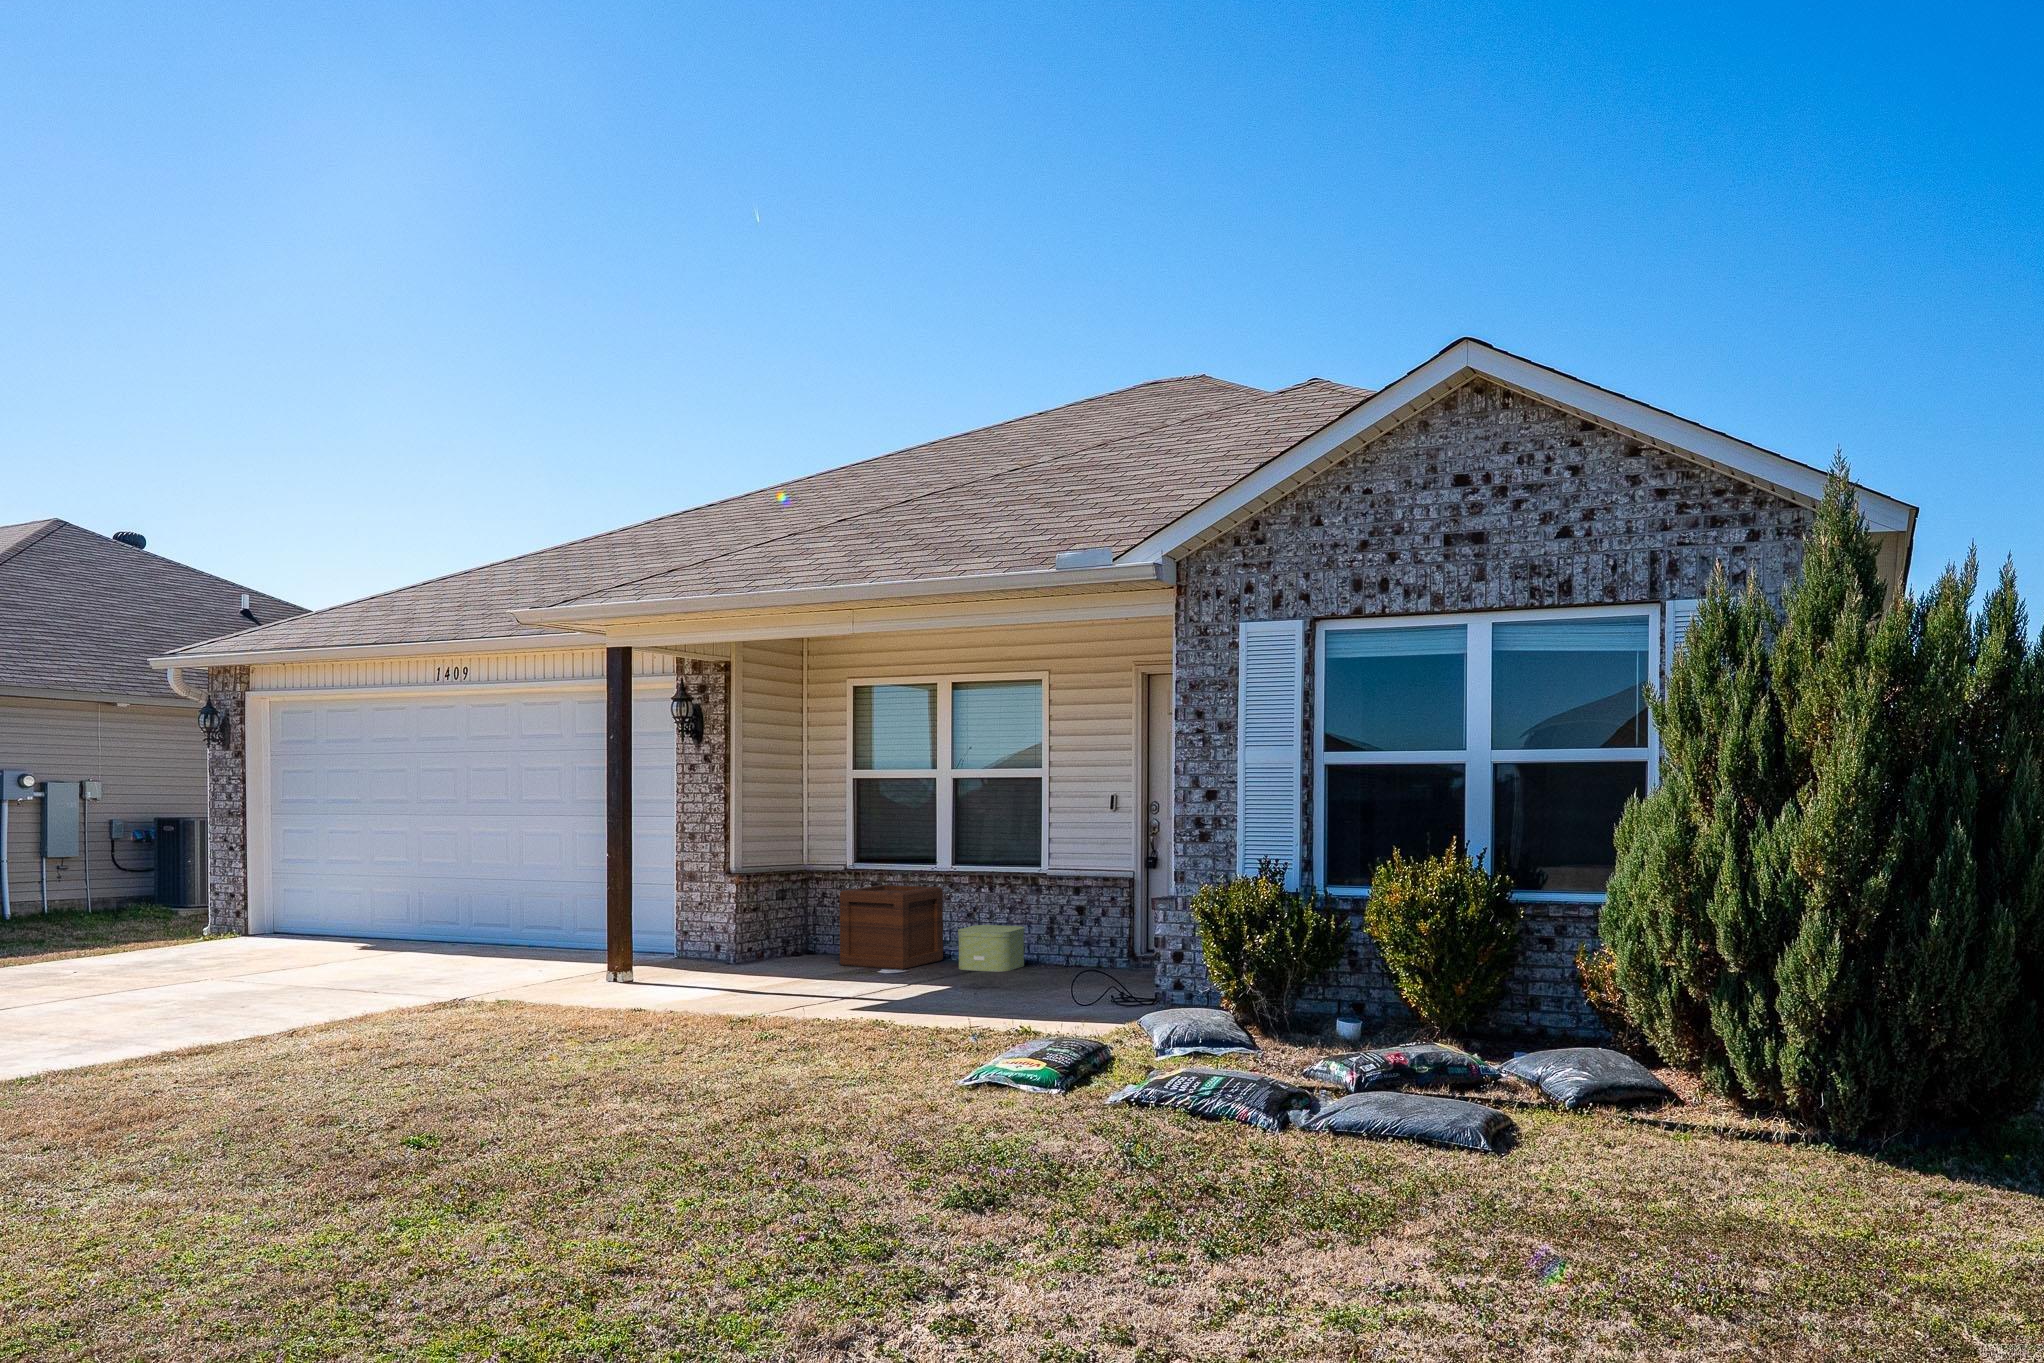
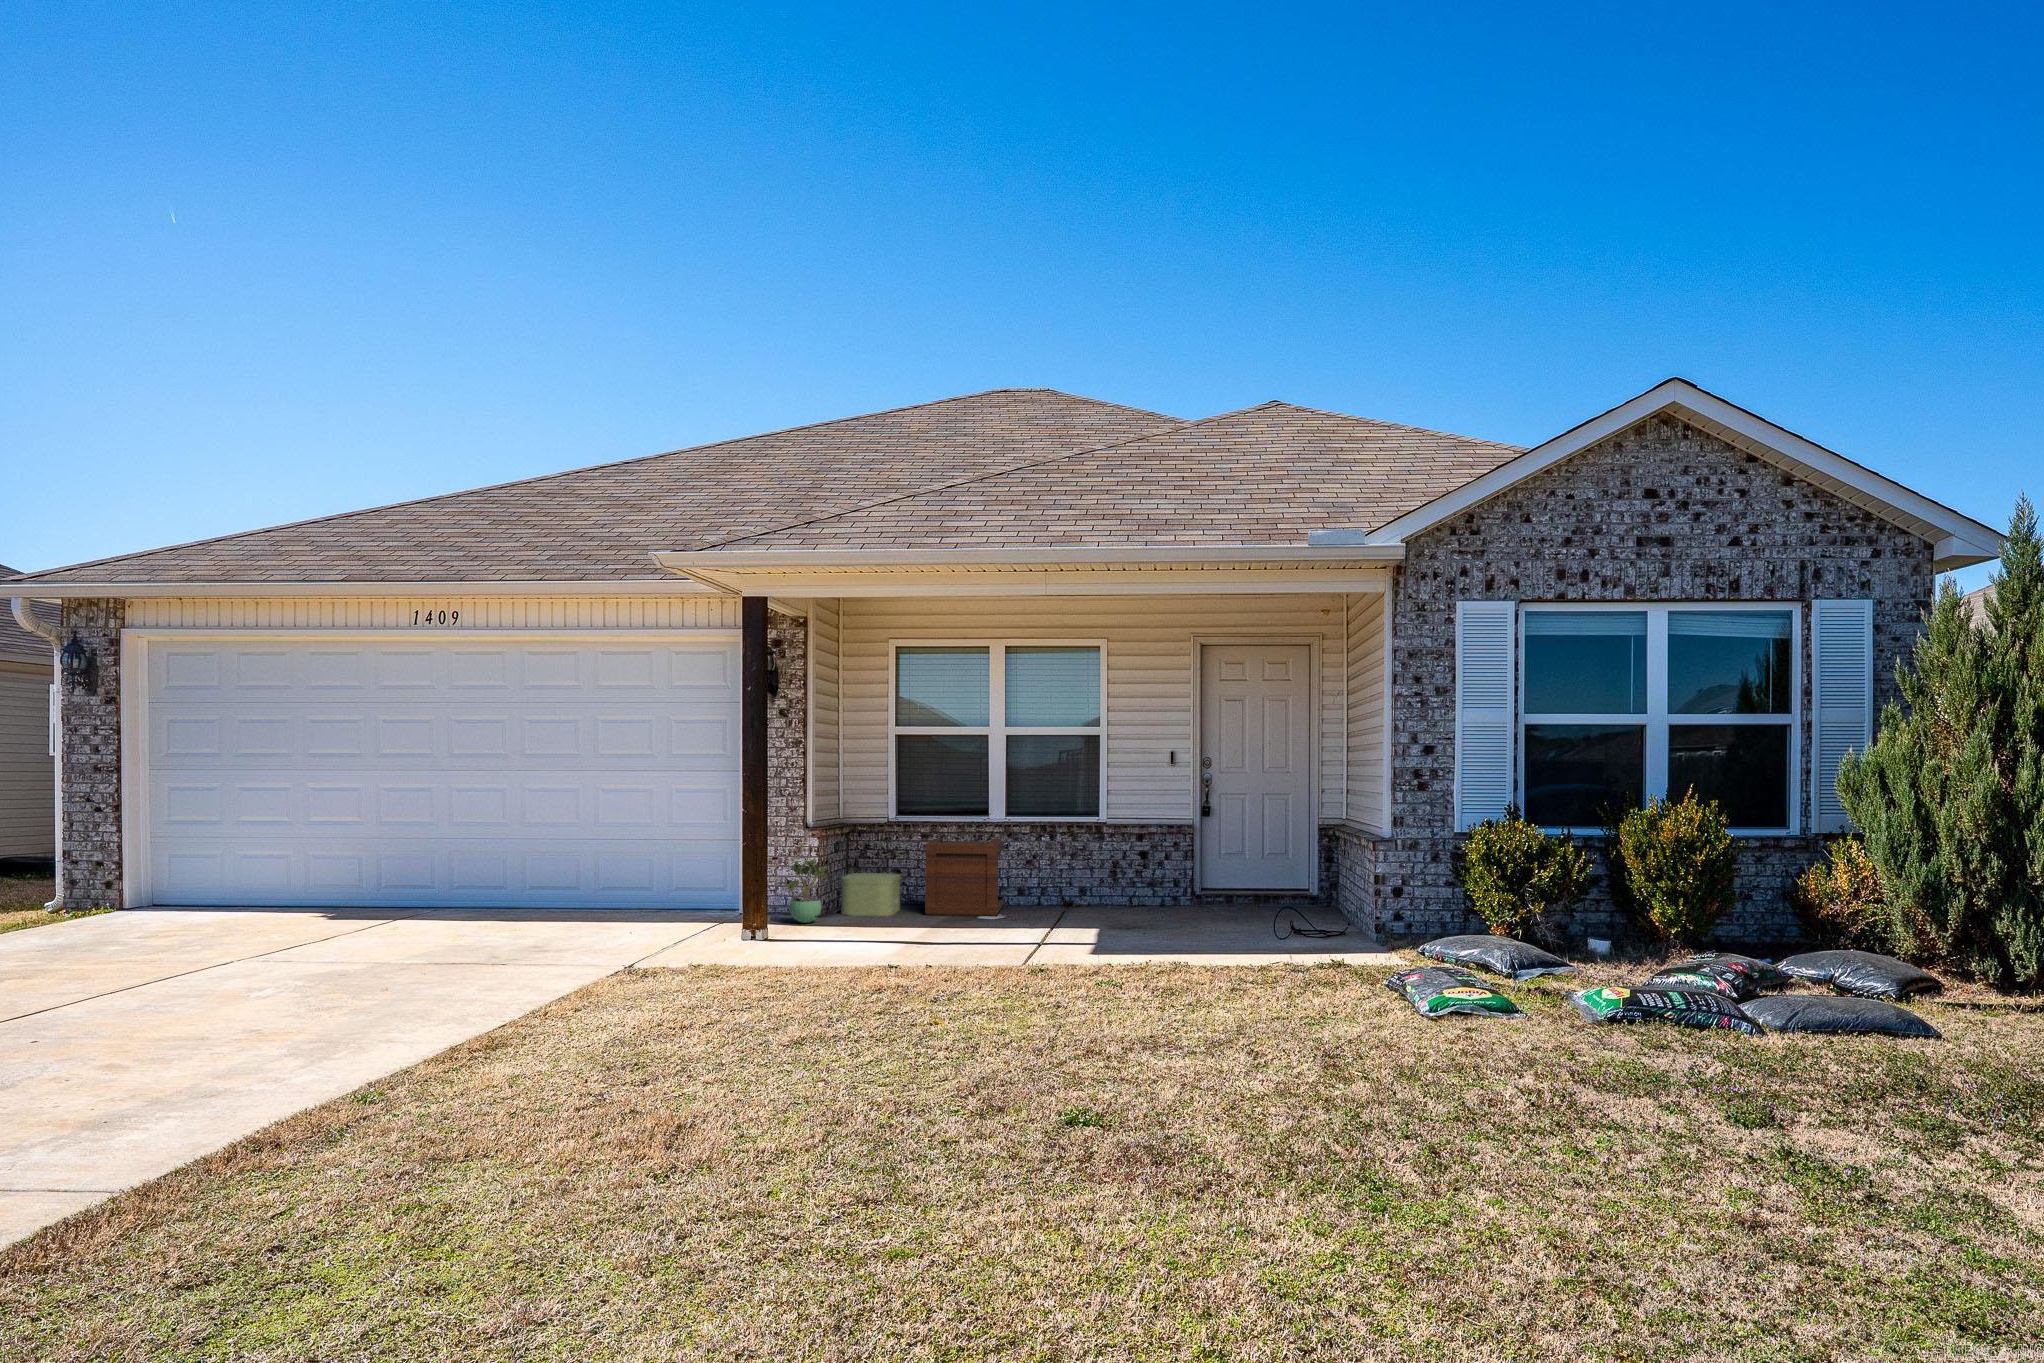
potted plant: none [692,905,731,968] -> present [787,860,828,923]
storage box: present [958,925,1024,972] -> present [841,873,901,916]

